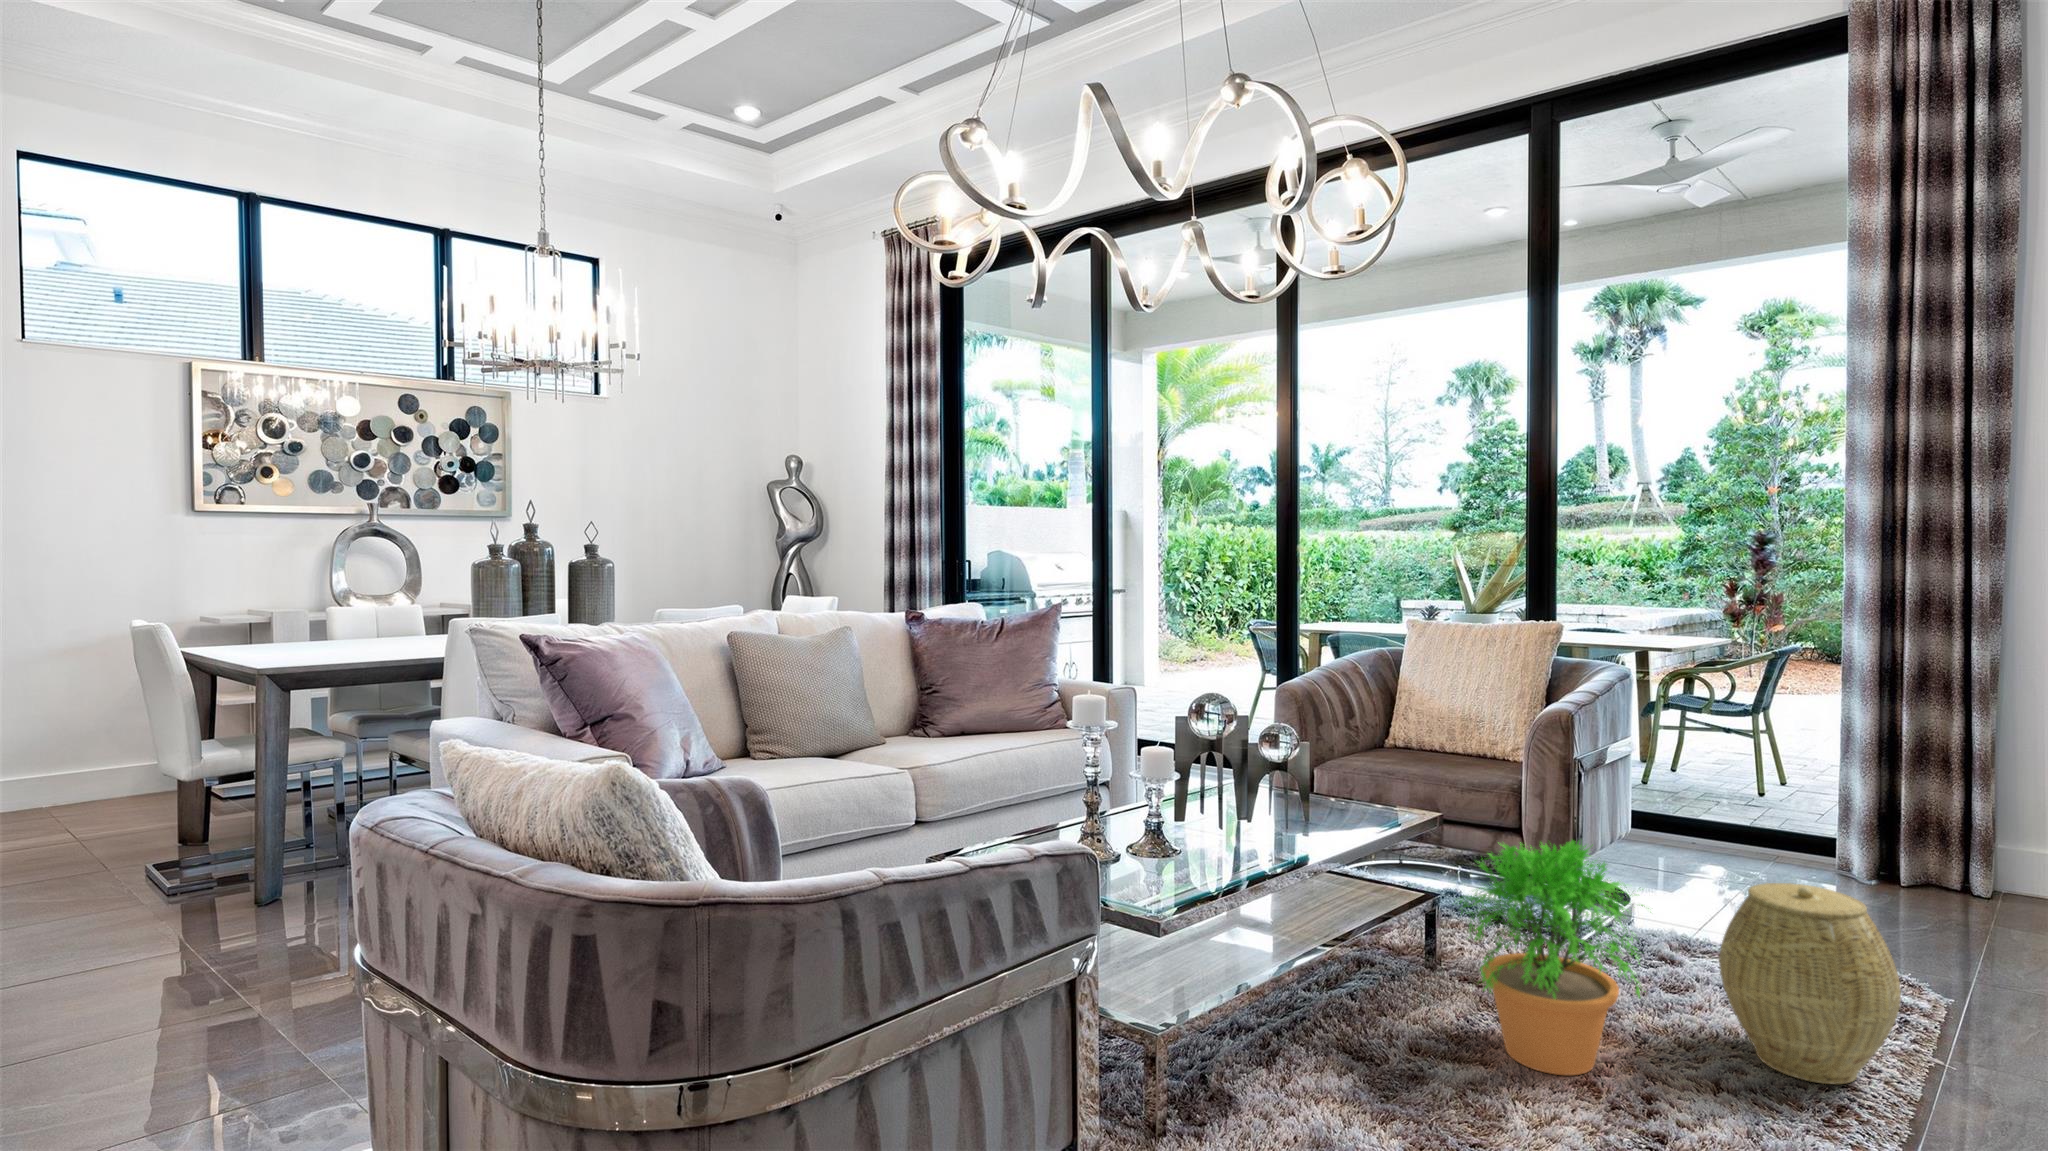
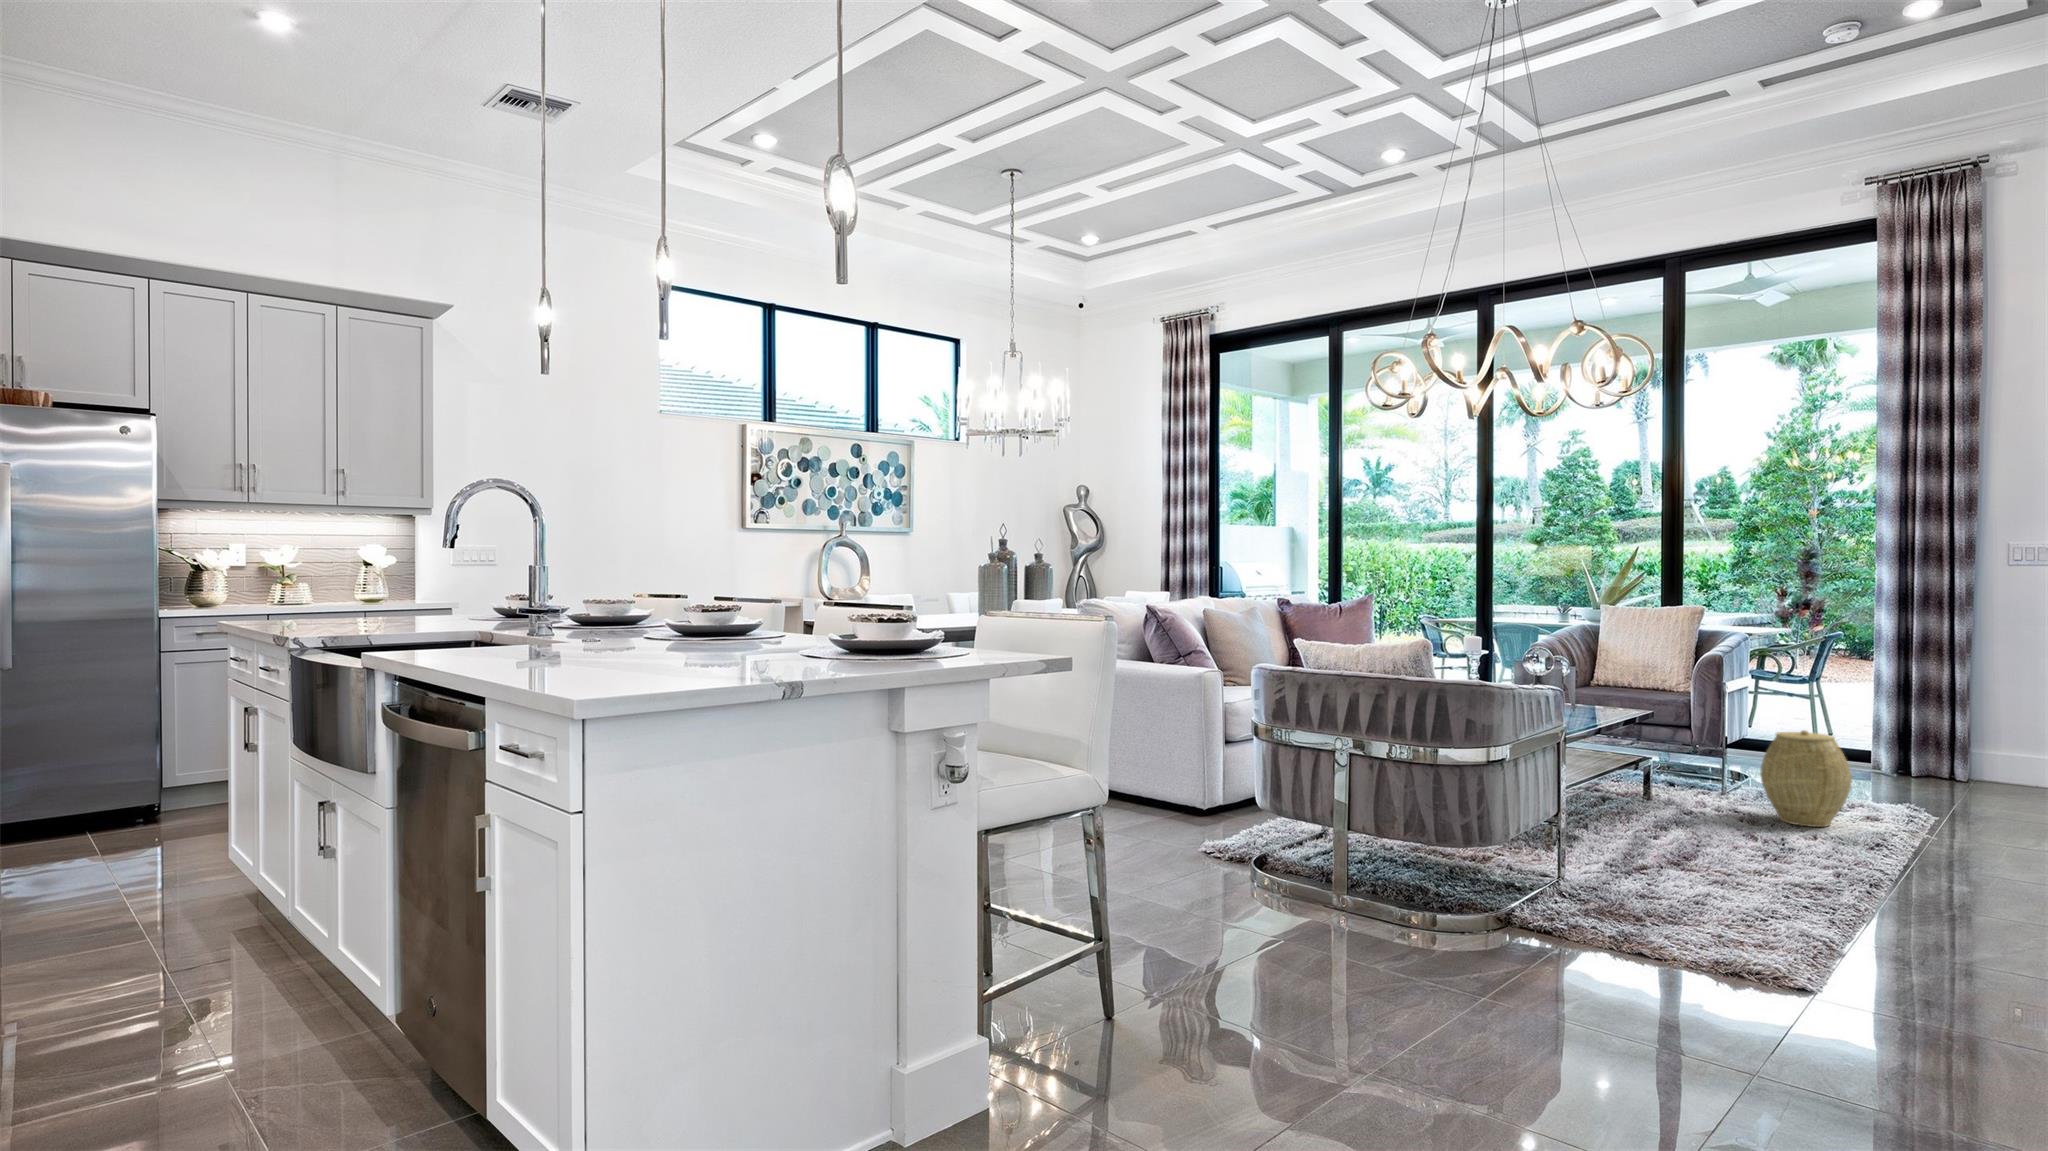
potted plant: present [1460,840,1645,1075] -> none [1613,703,1726,822]

